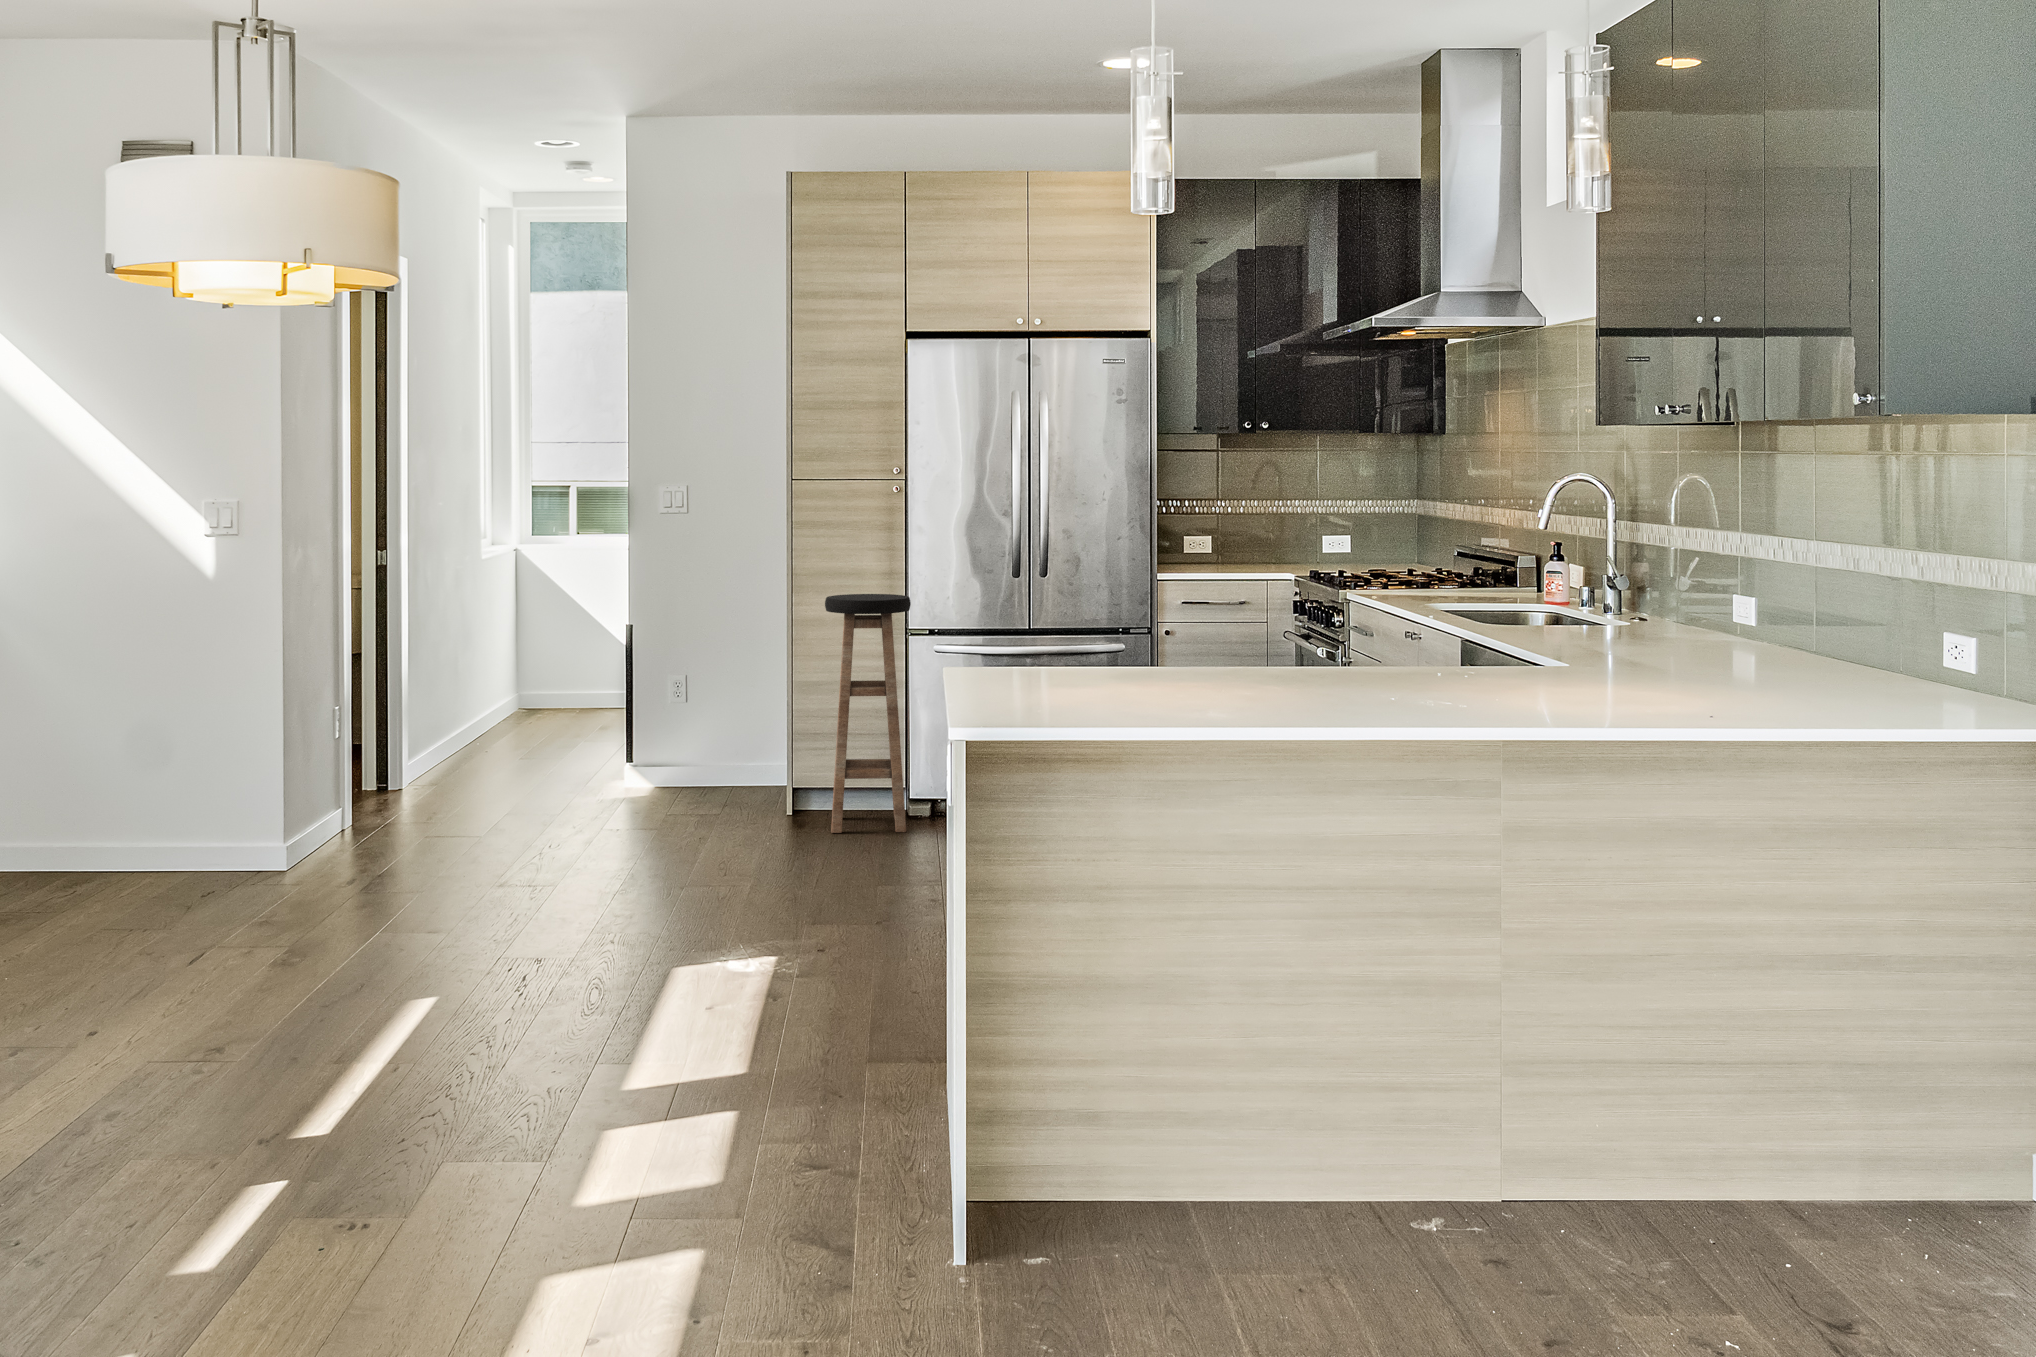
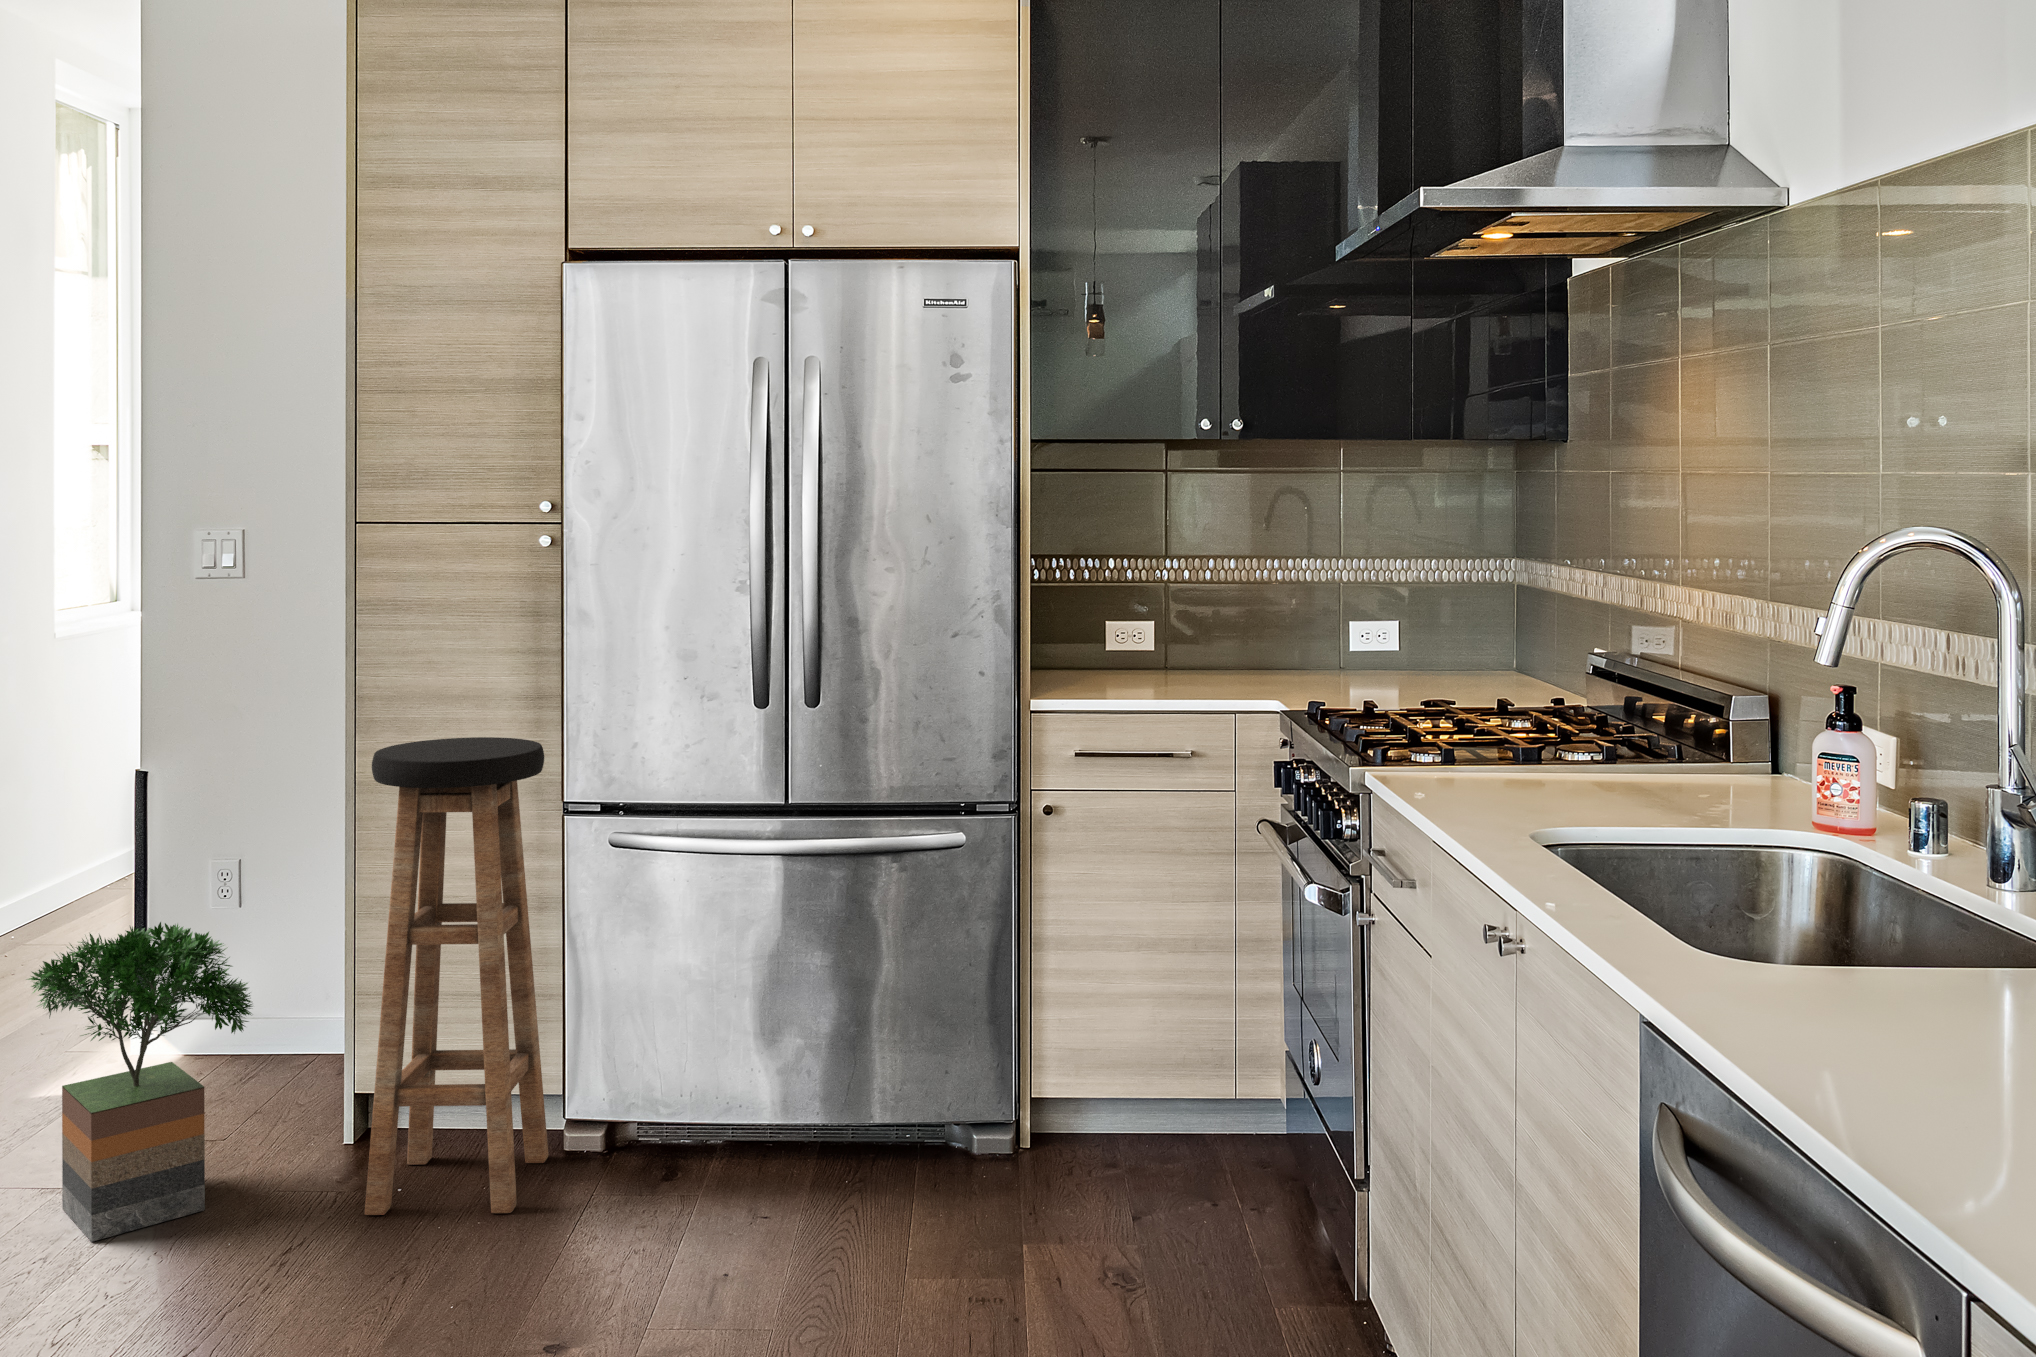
potted tree: none [658,688,771,841] -> present [27,922,252,1242]

